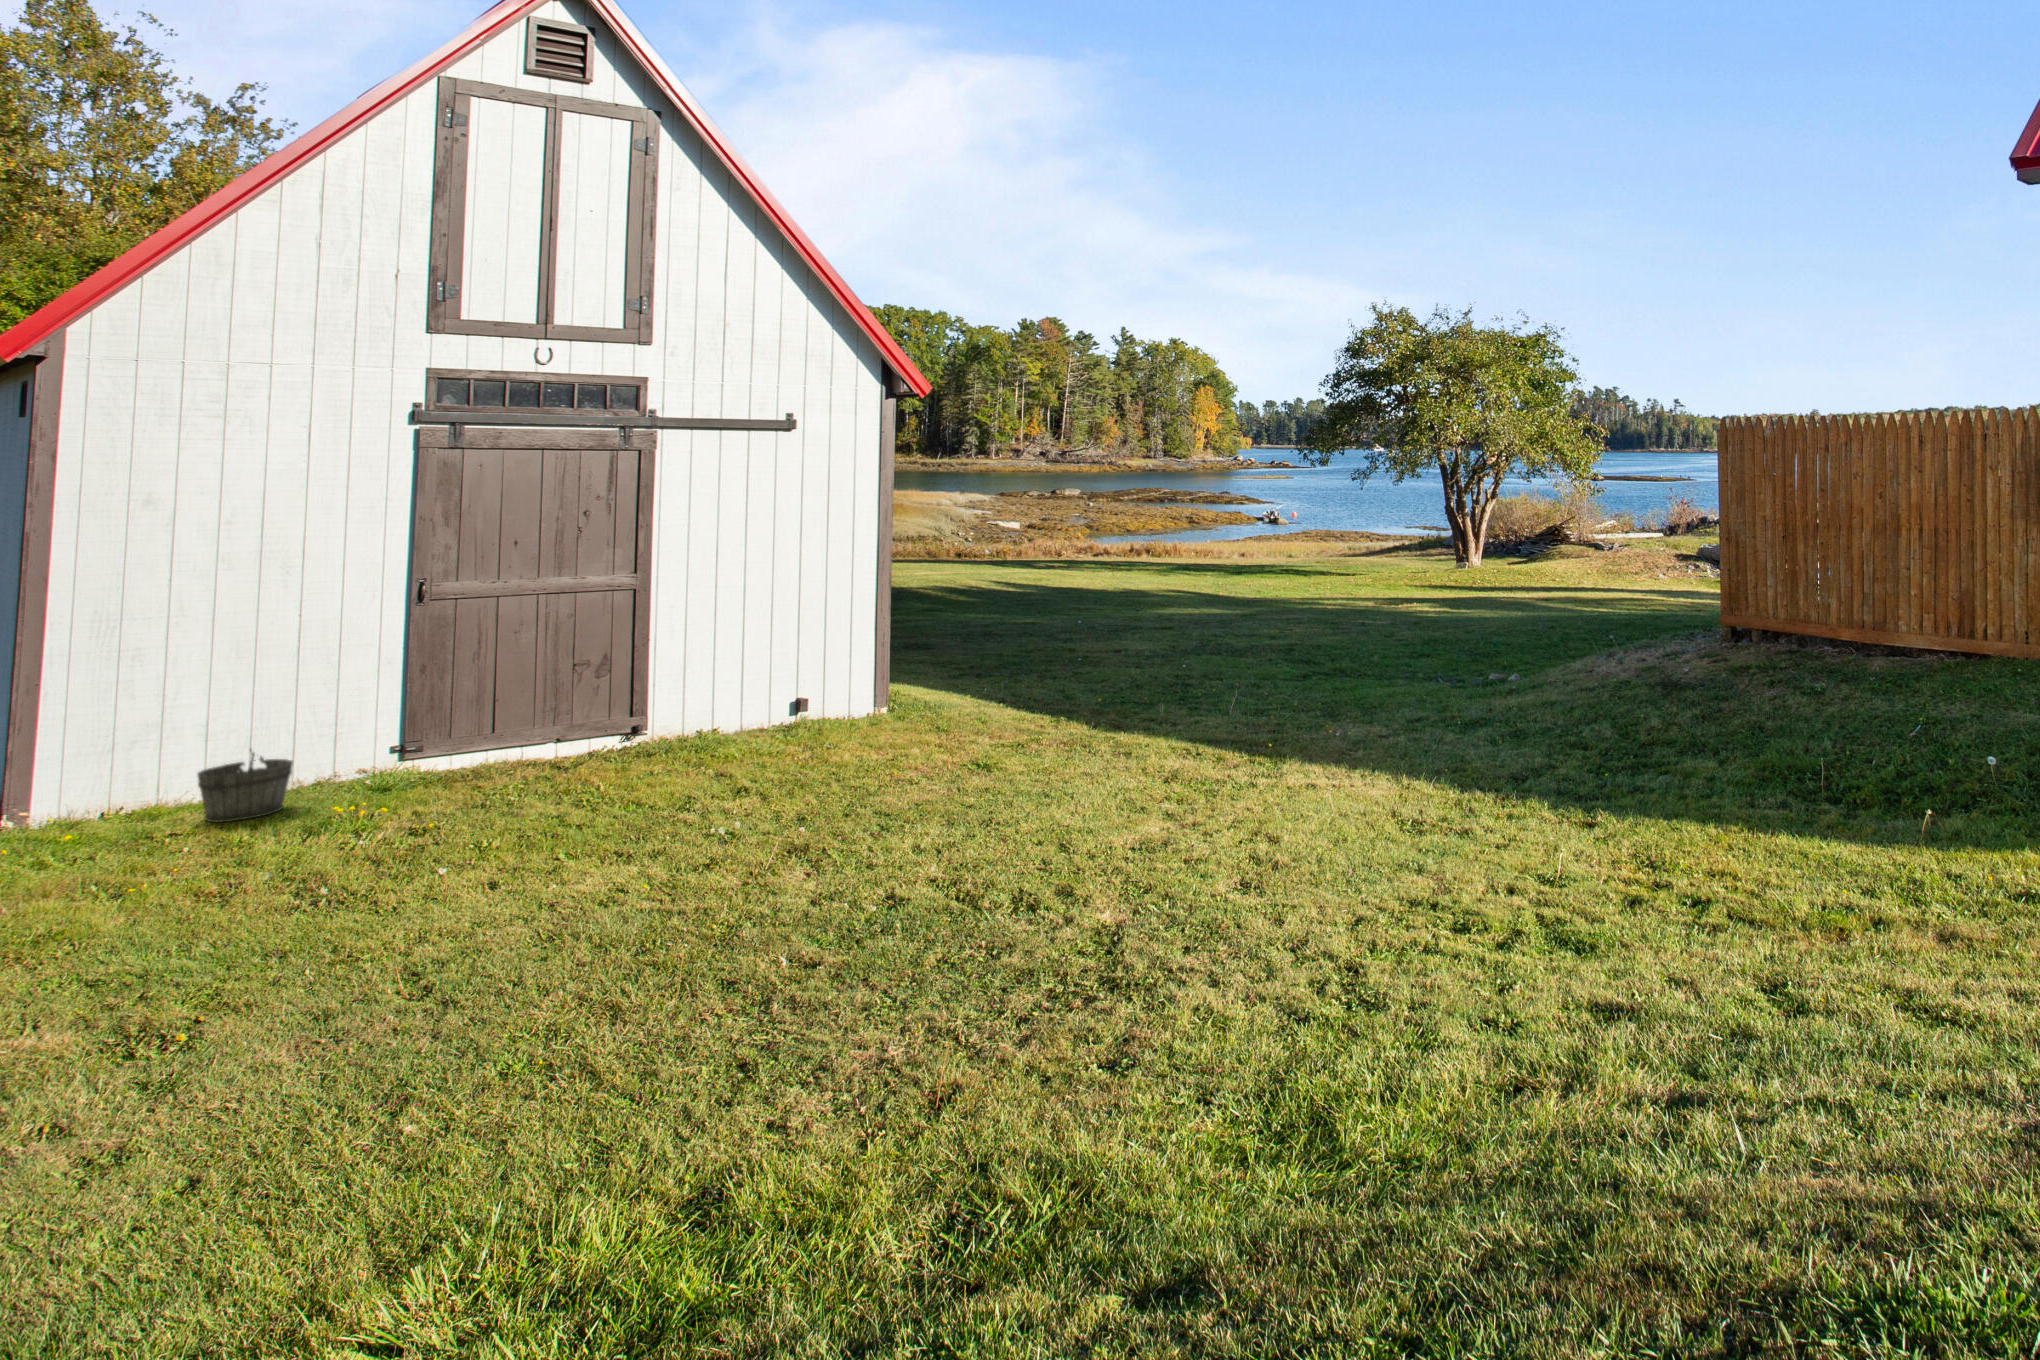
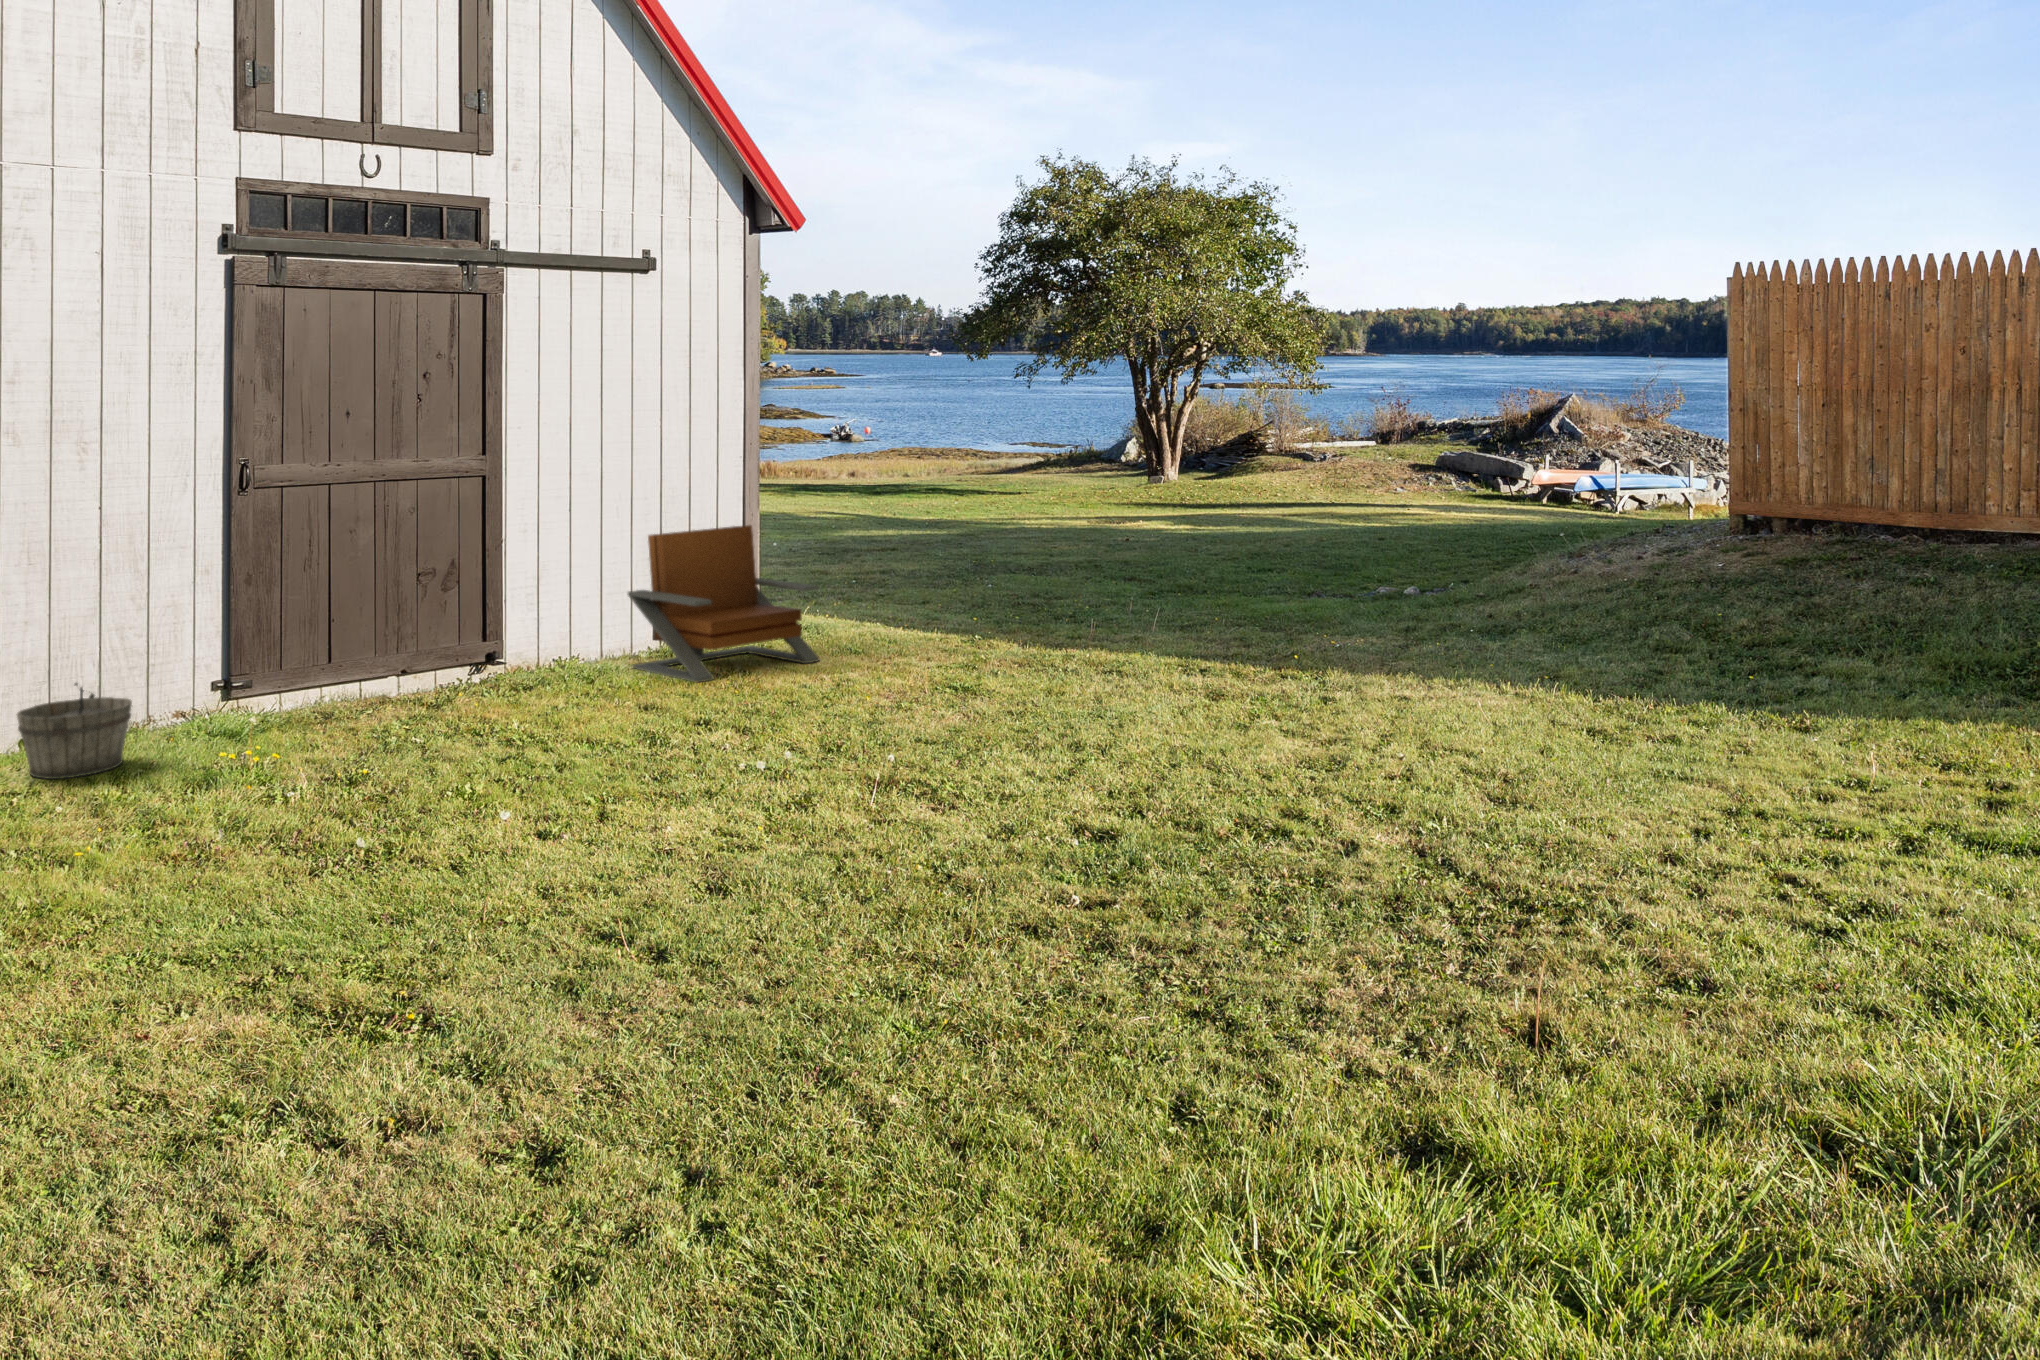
lounge chair: none [762,625,905,753] -> present [628,525,820,683]

